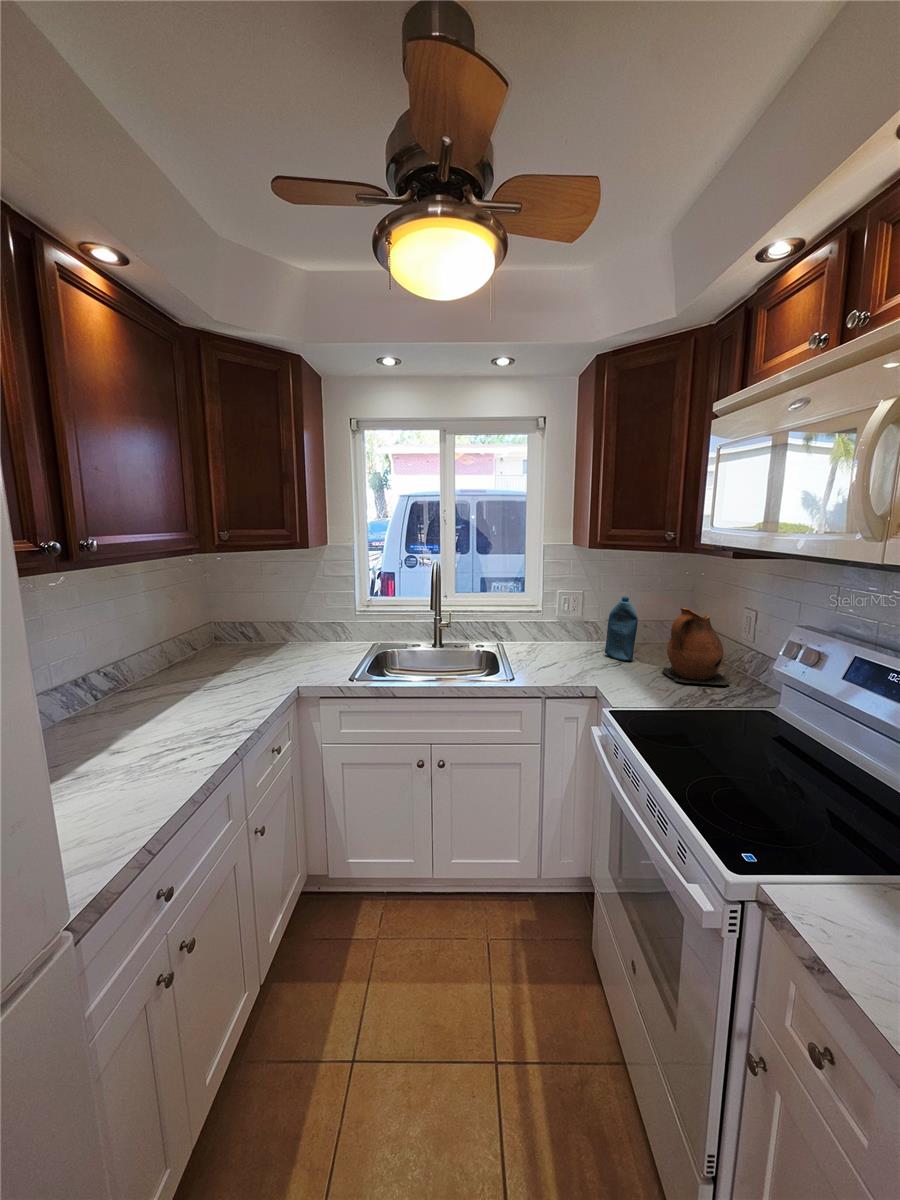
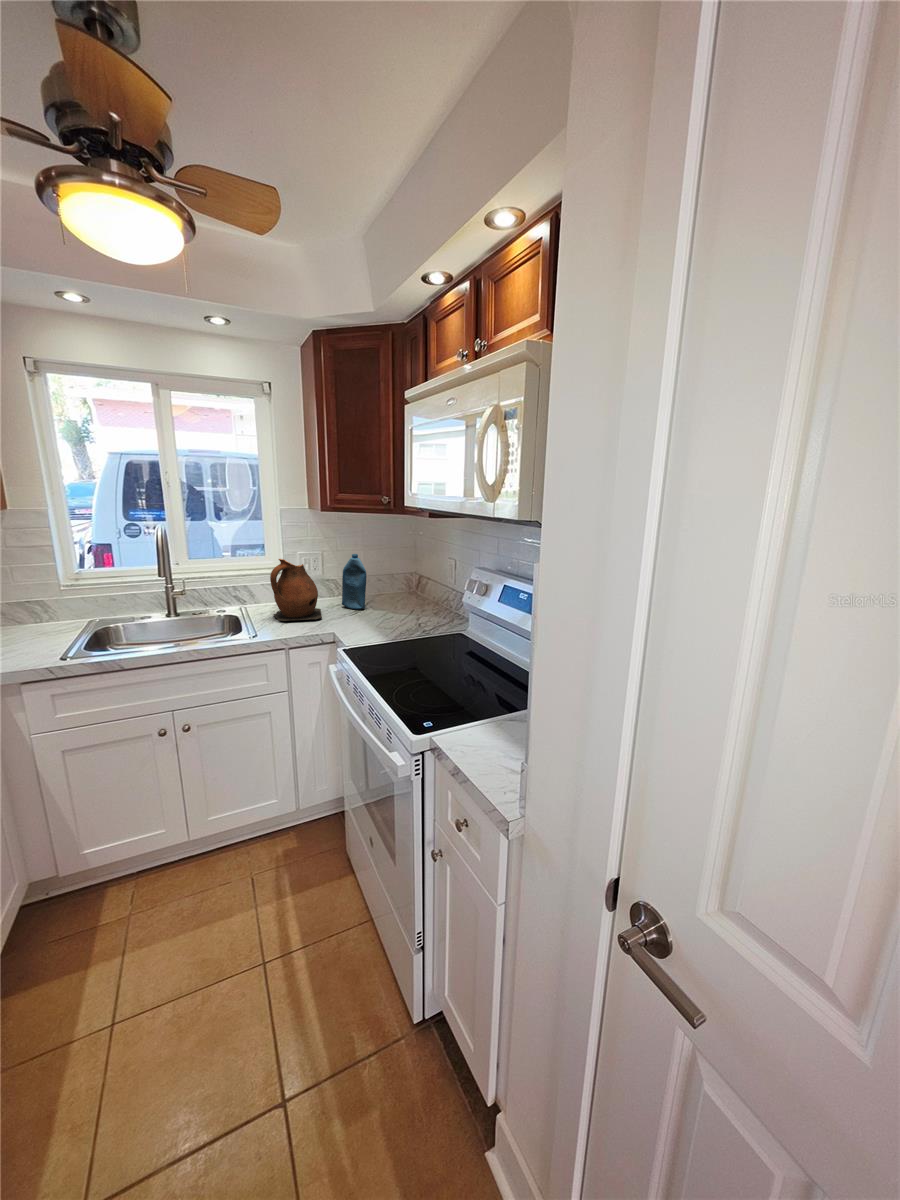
ceramic pitcher: present [663,608,730,686] -> present [270,559,322,621]

